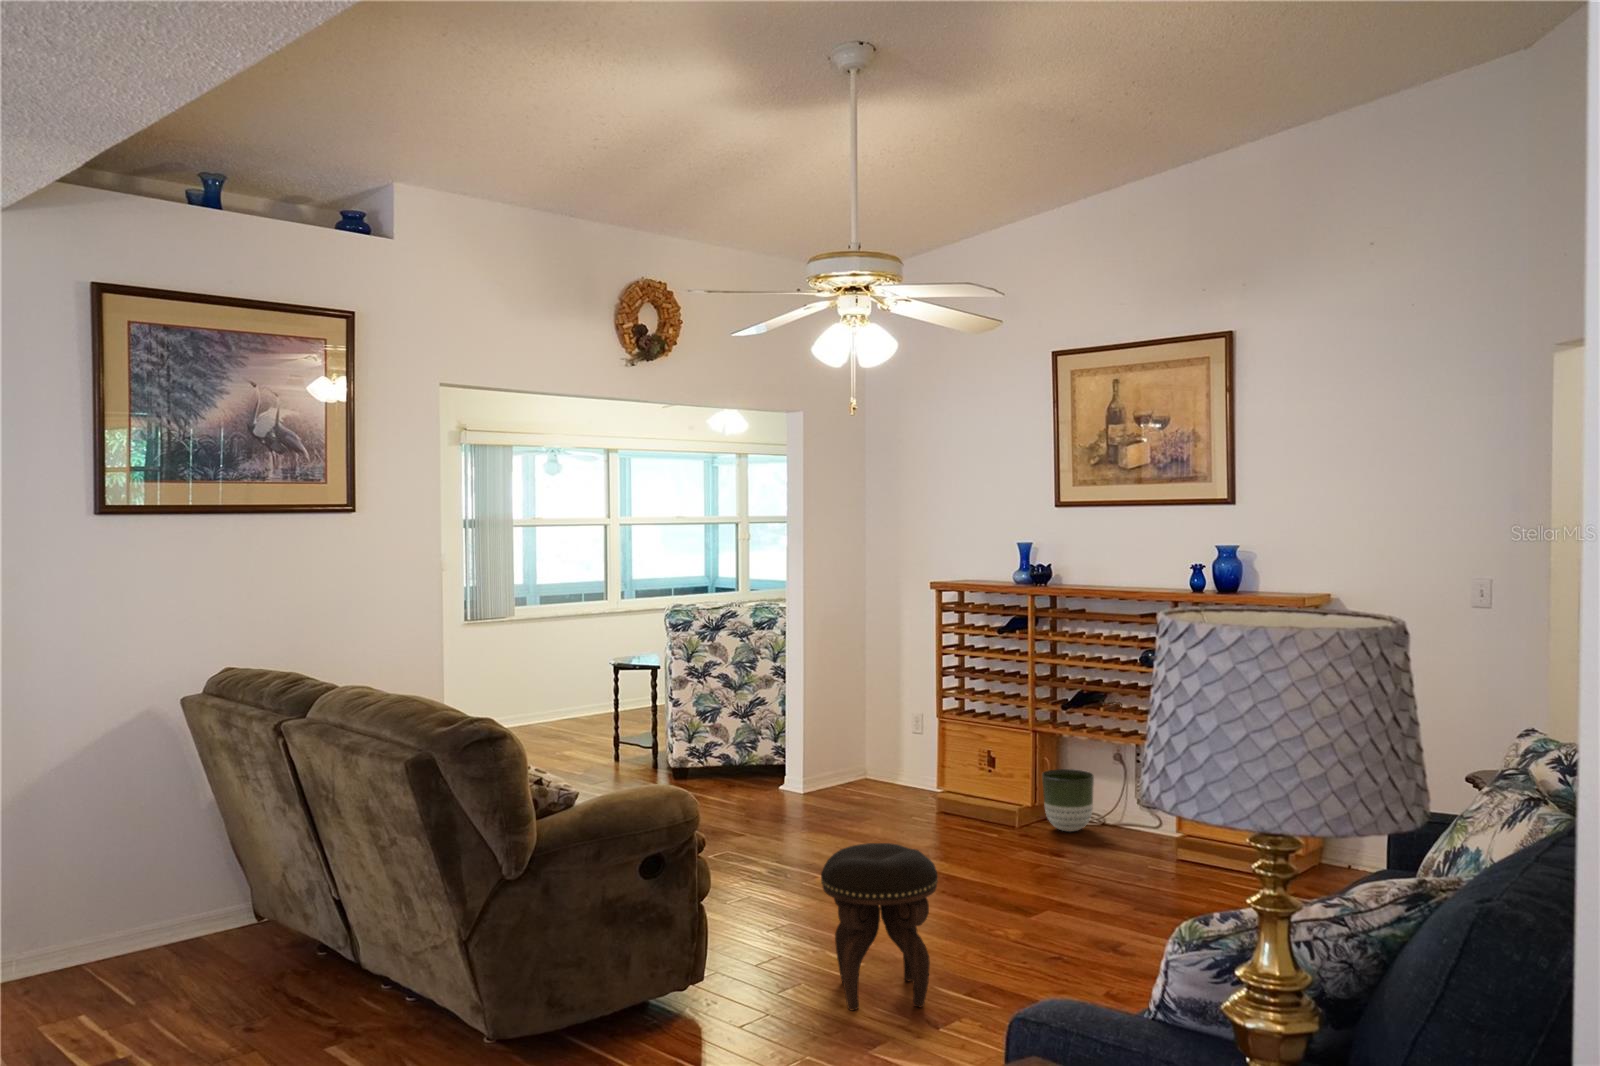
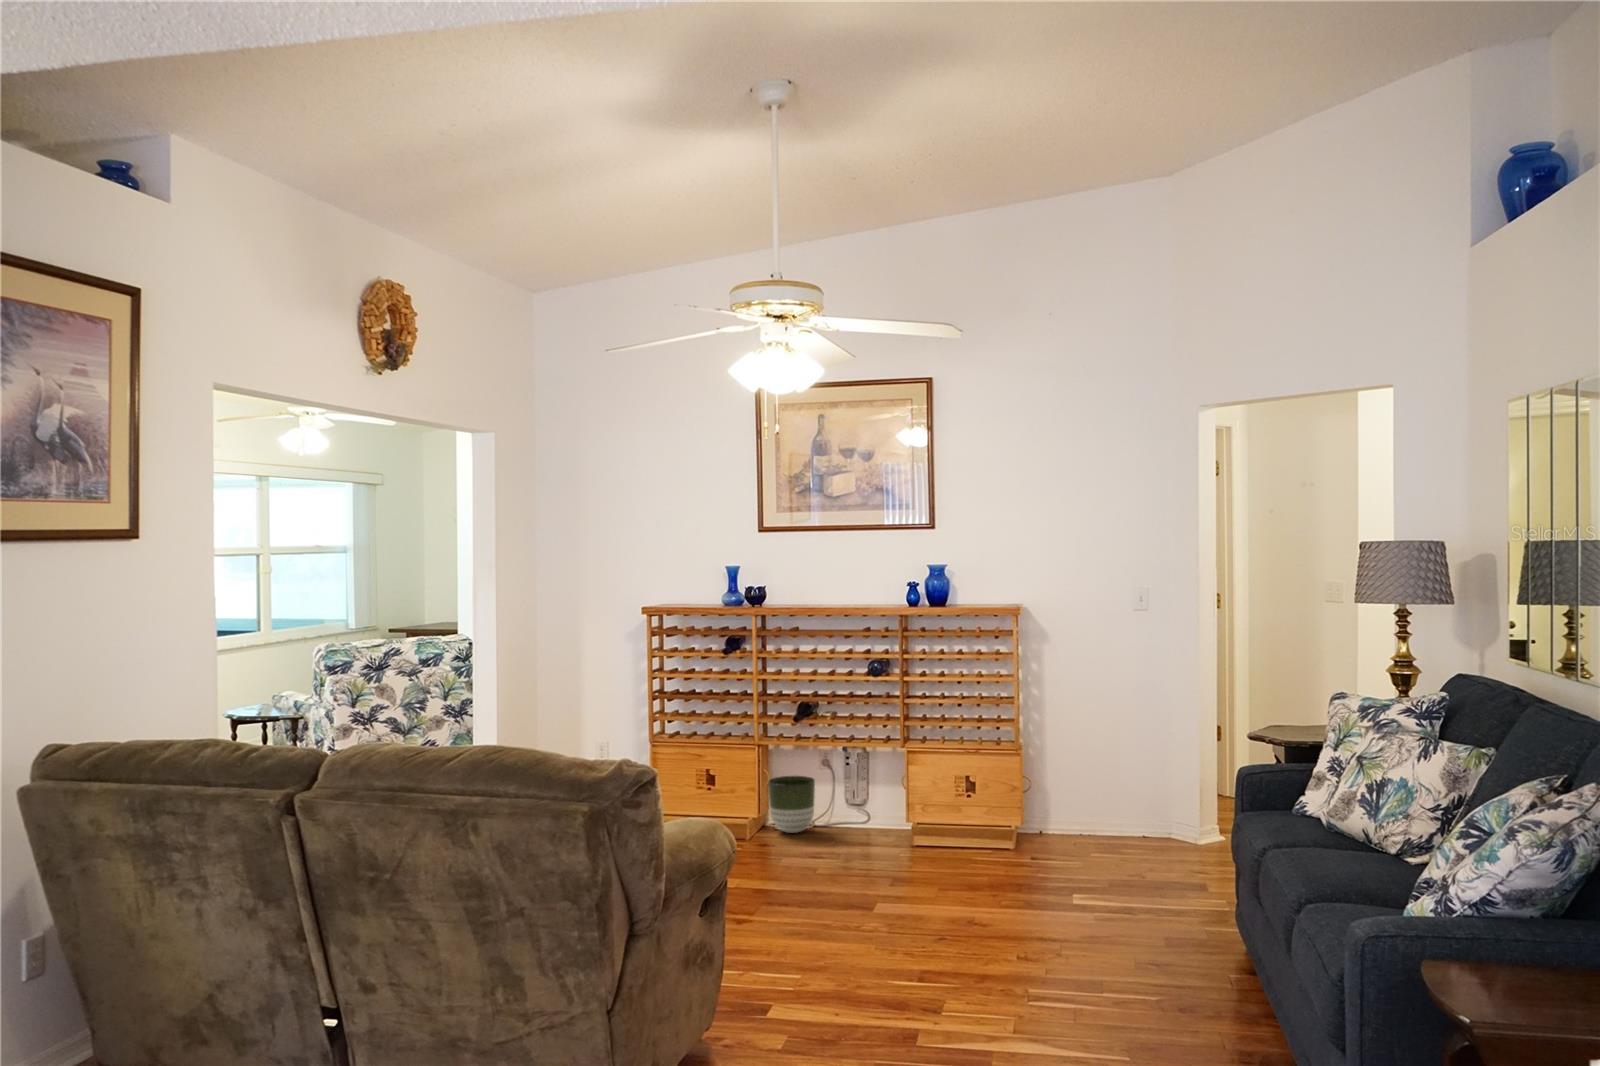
footstool: present [821,843,938,1010] -> none [776,841,885,997]

